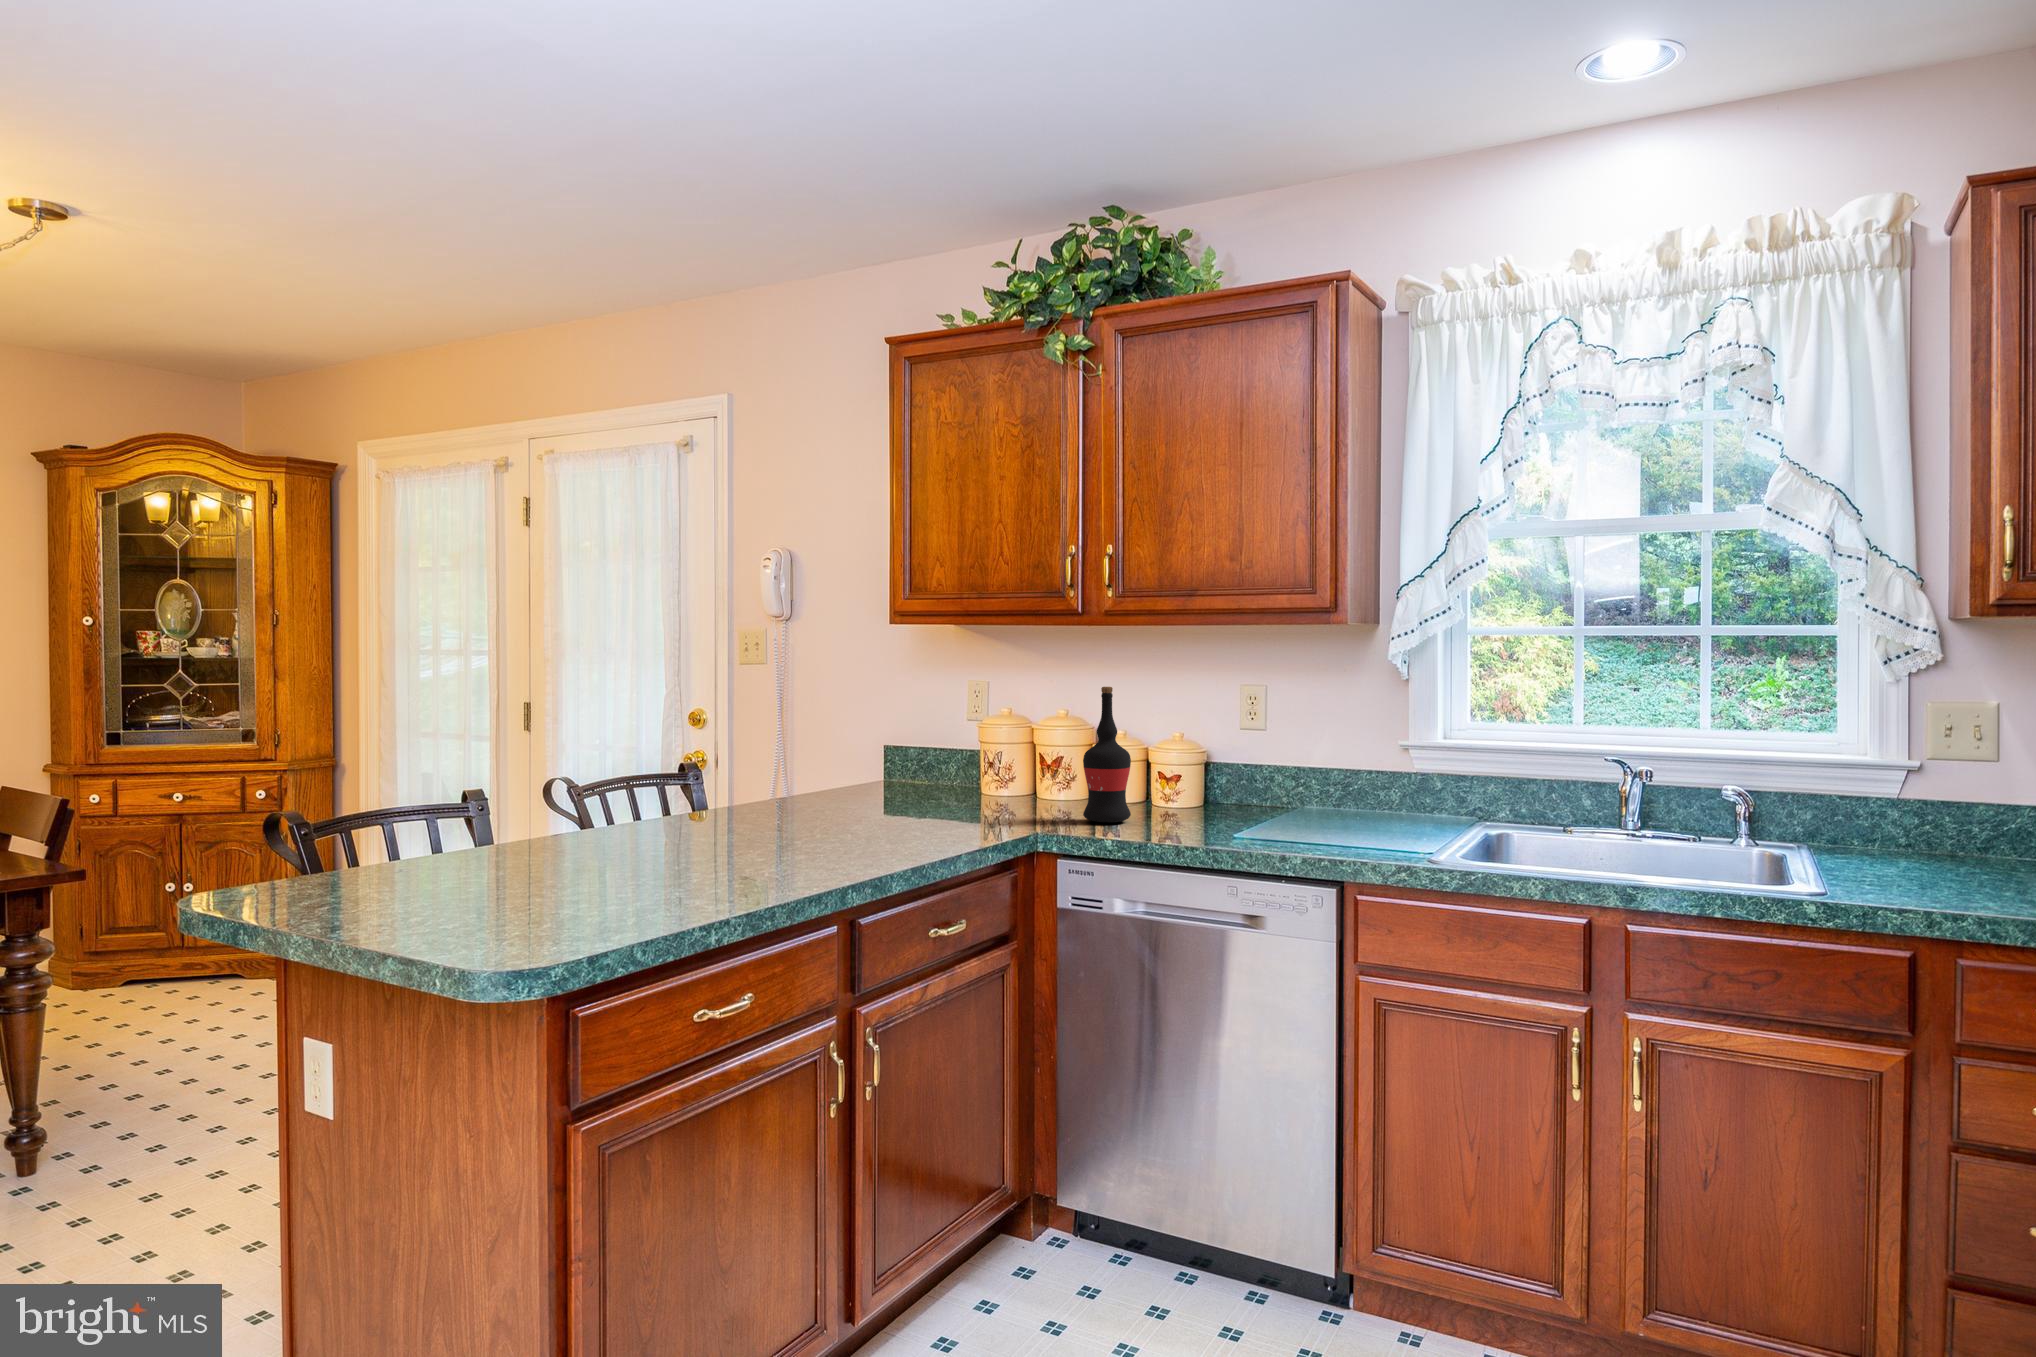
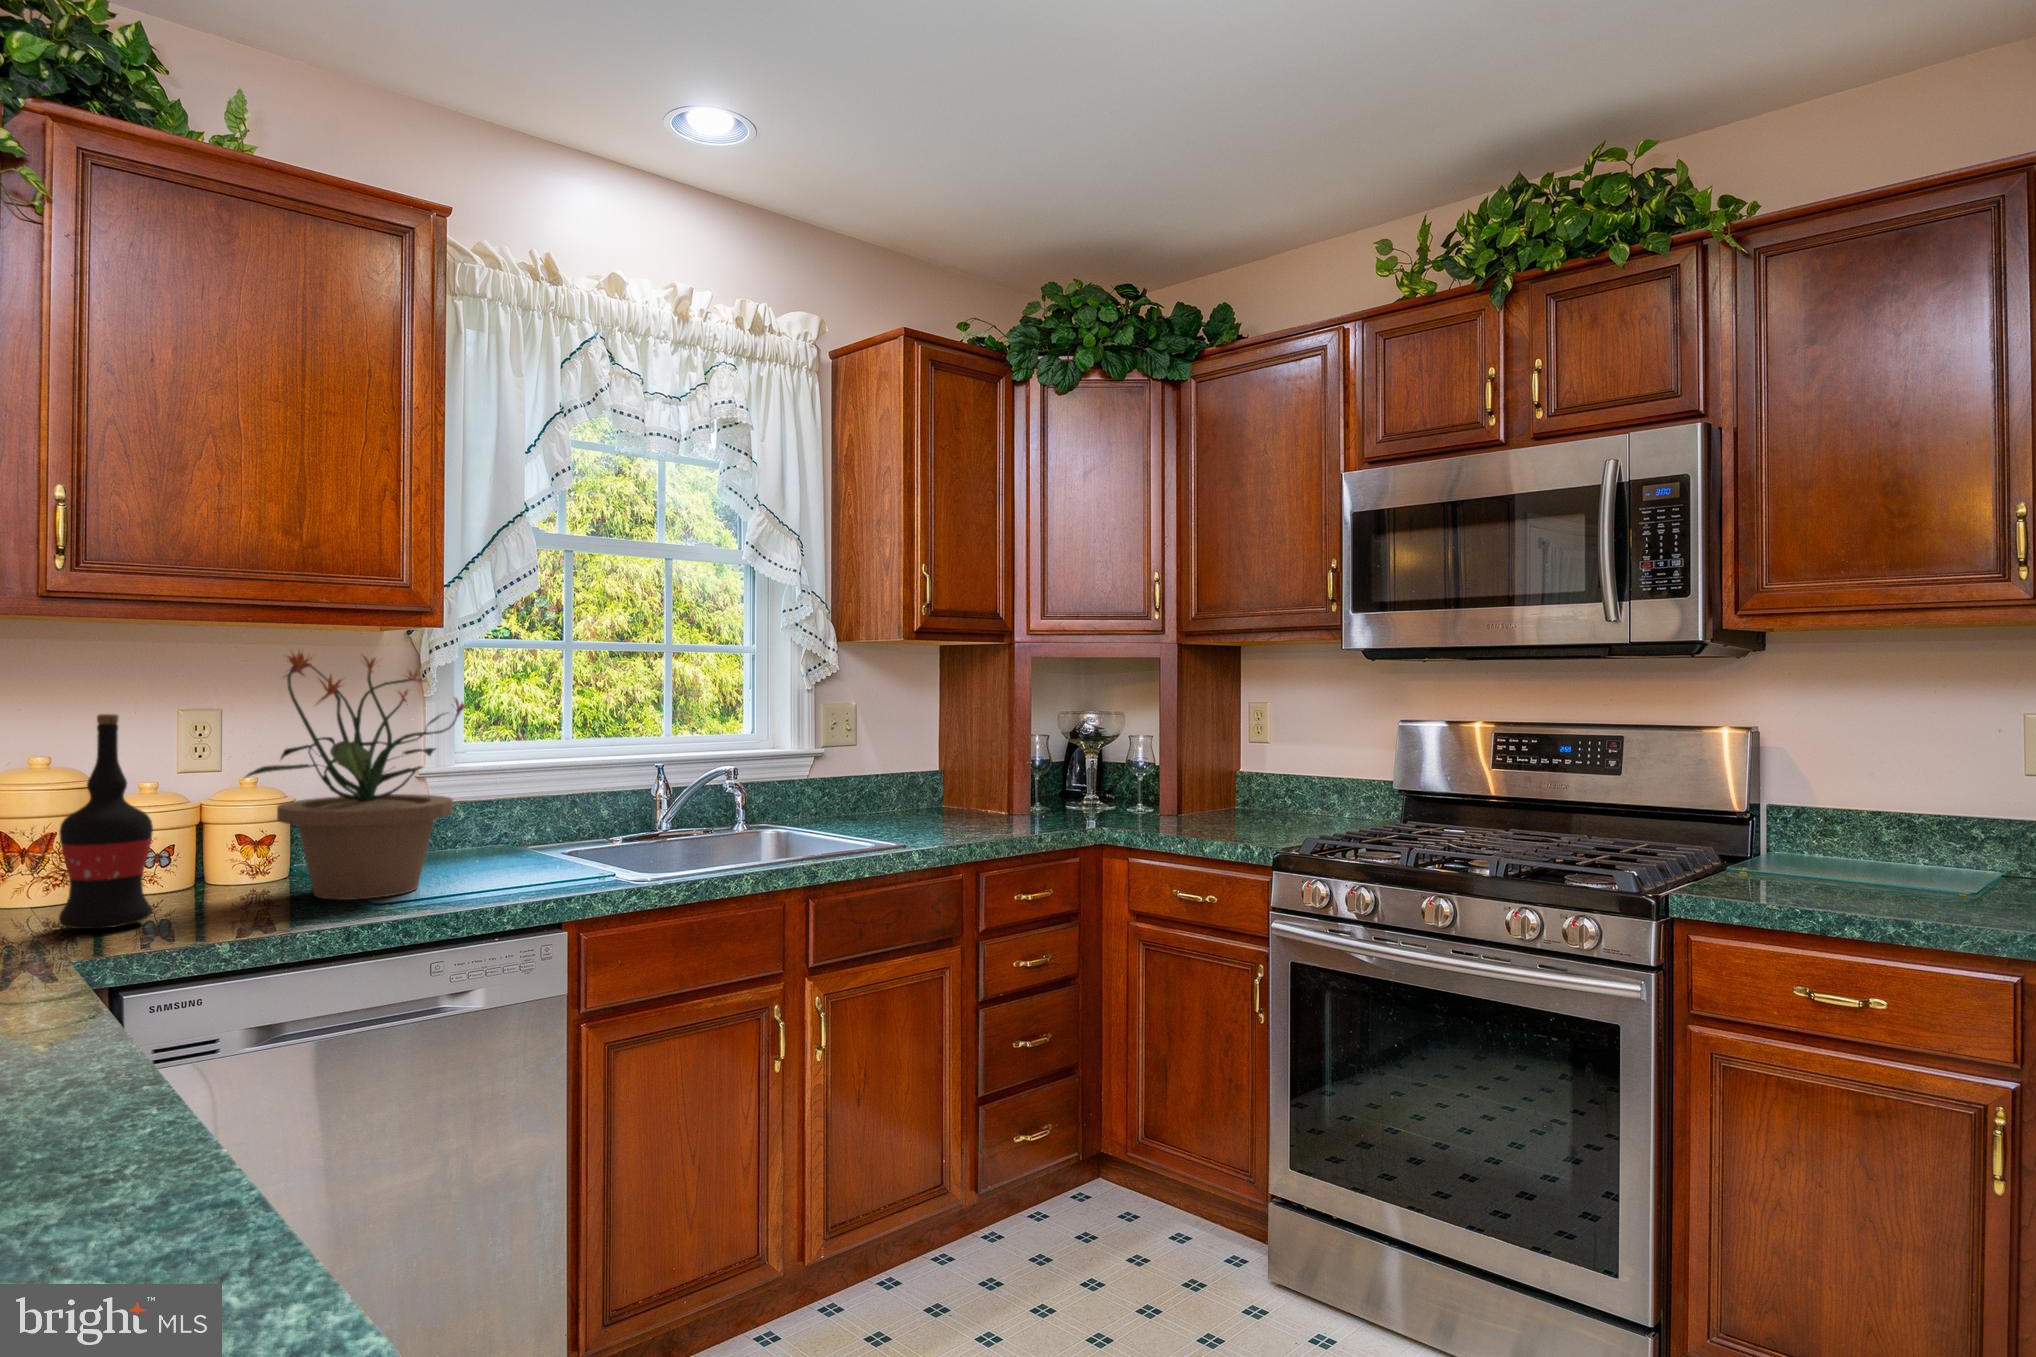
potted plant: none [1169,641,1348,835] -> present [246,652,465,900]

